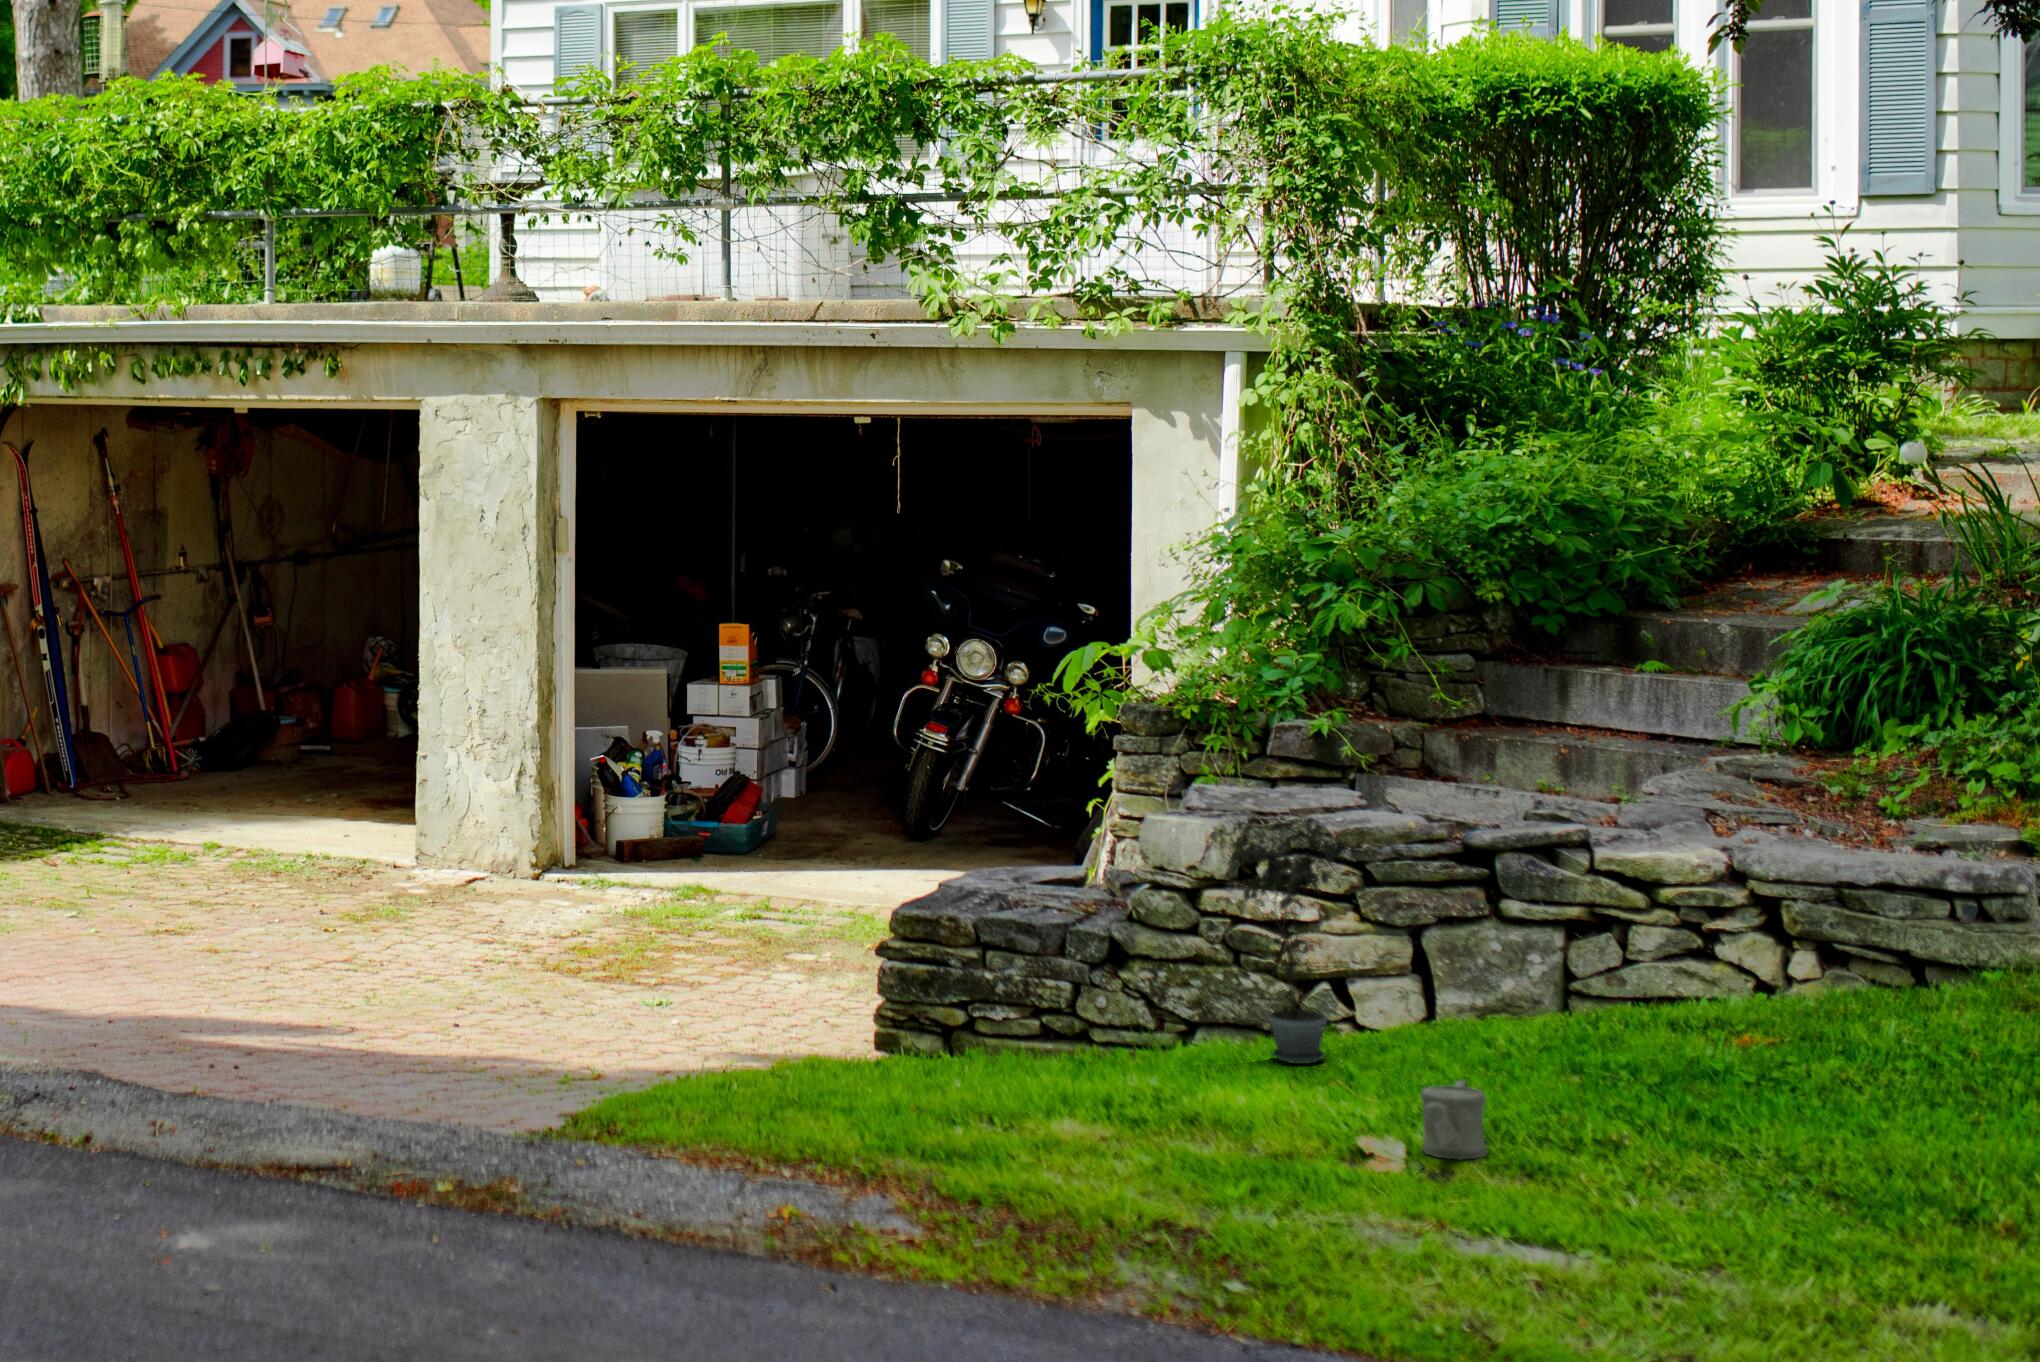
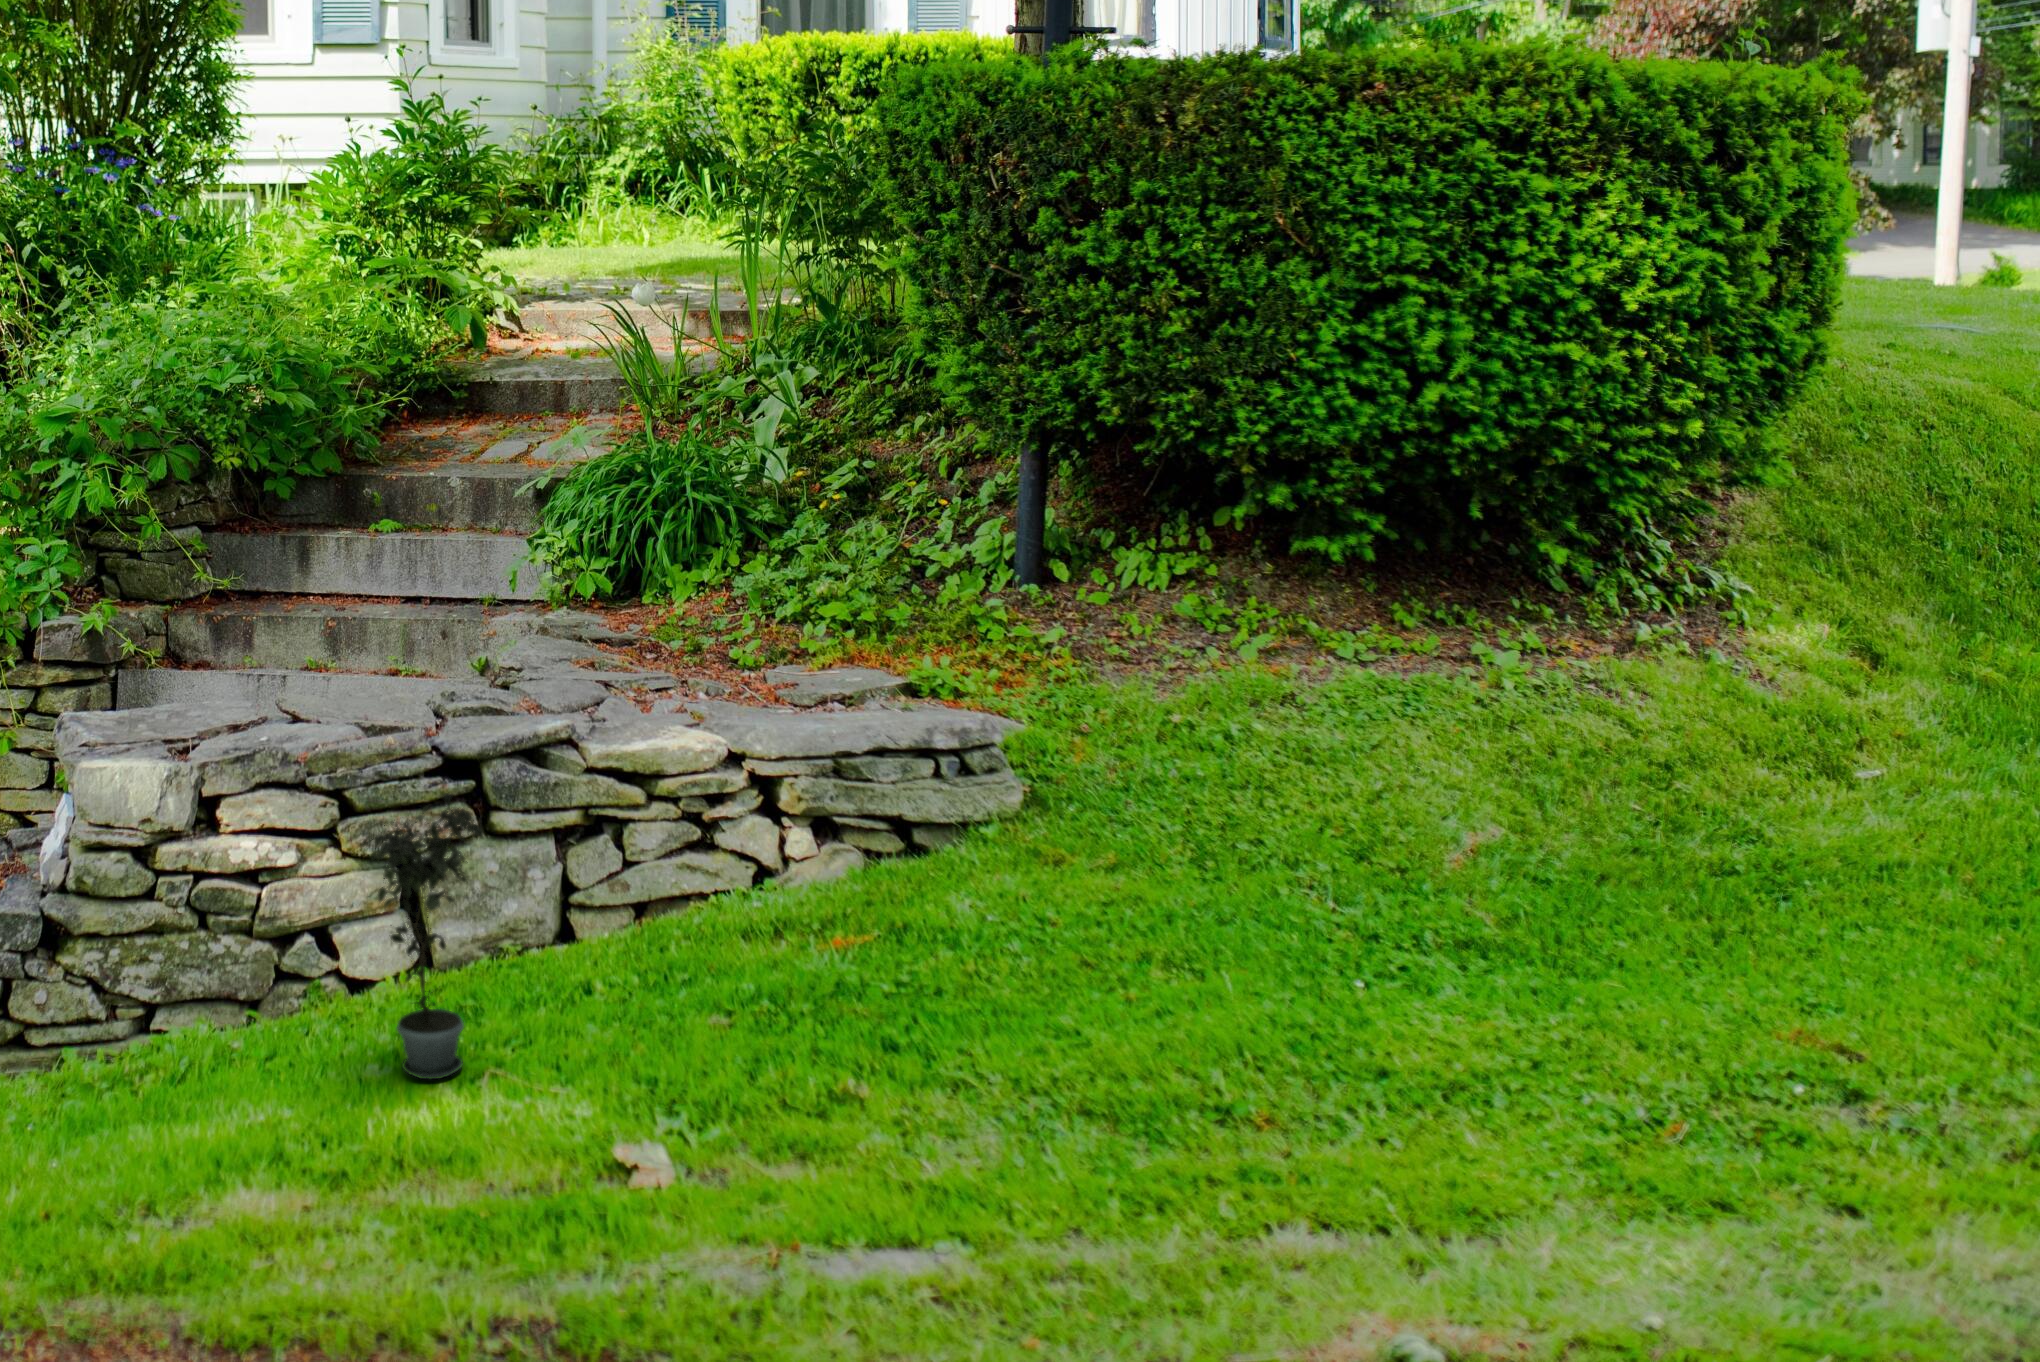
watering can: present [1421,1081,1488,1159] -> none [744,1099,836,1209]

